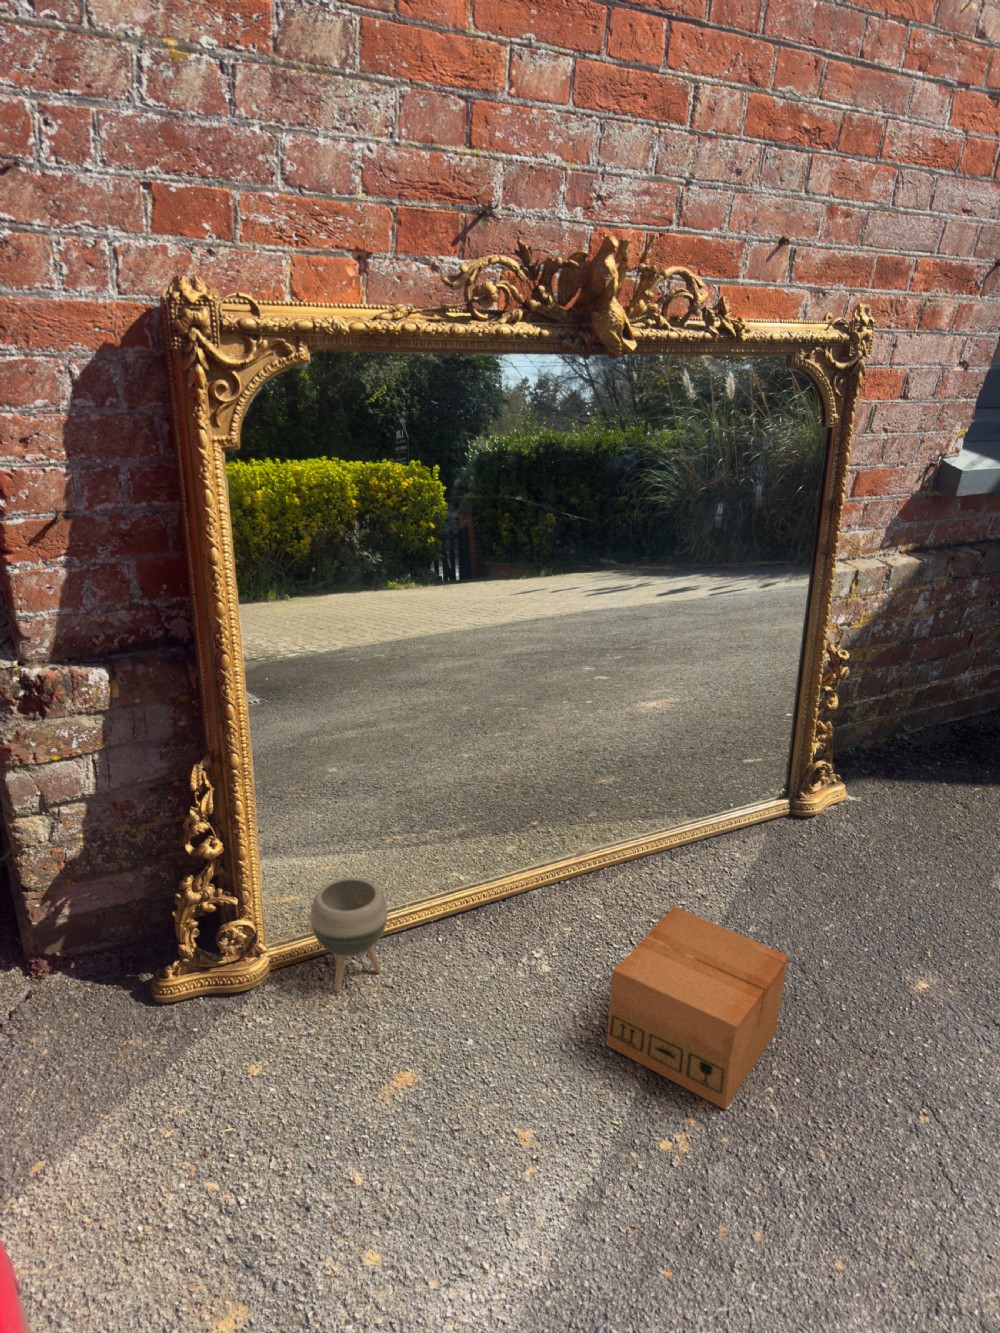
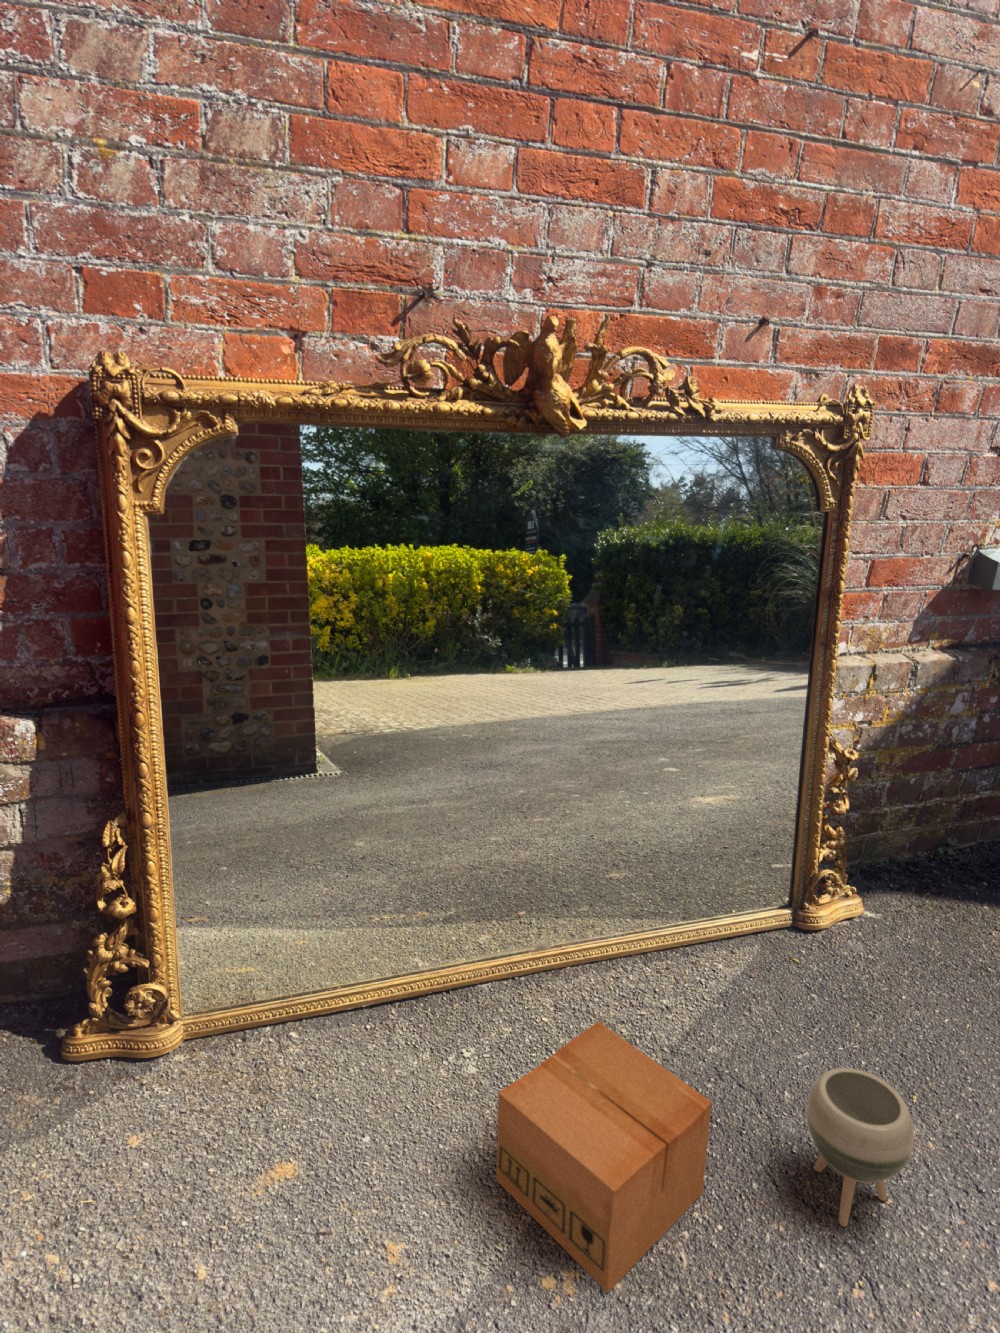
planter: present [310,877,388,992] -> present [806,1068,914,1226]

